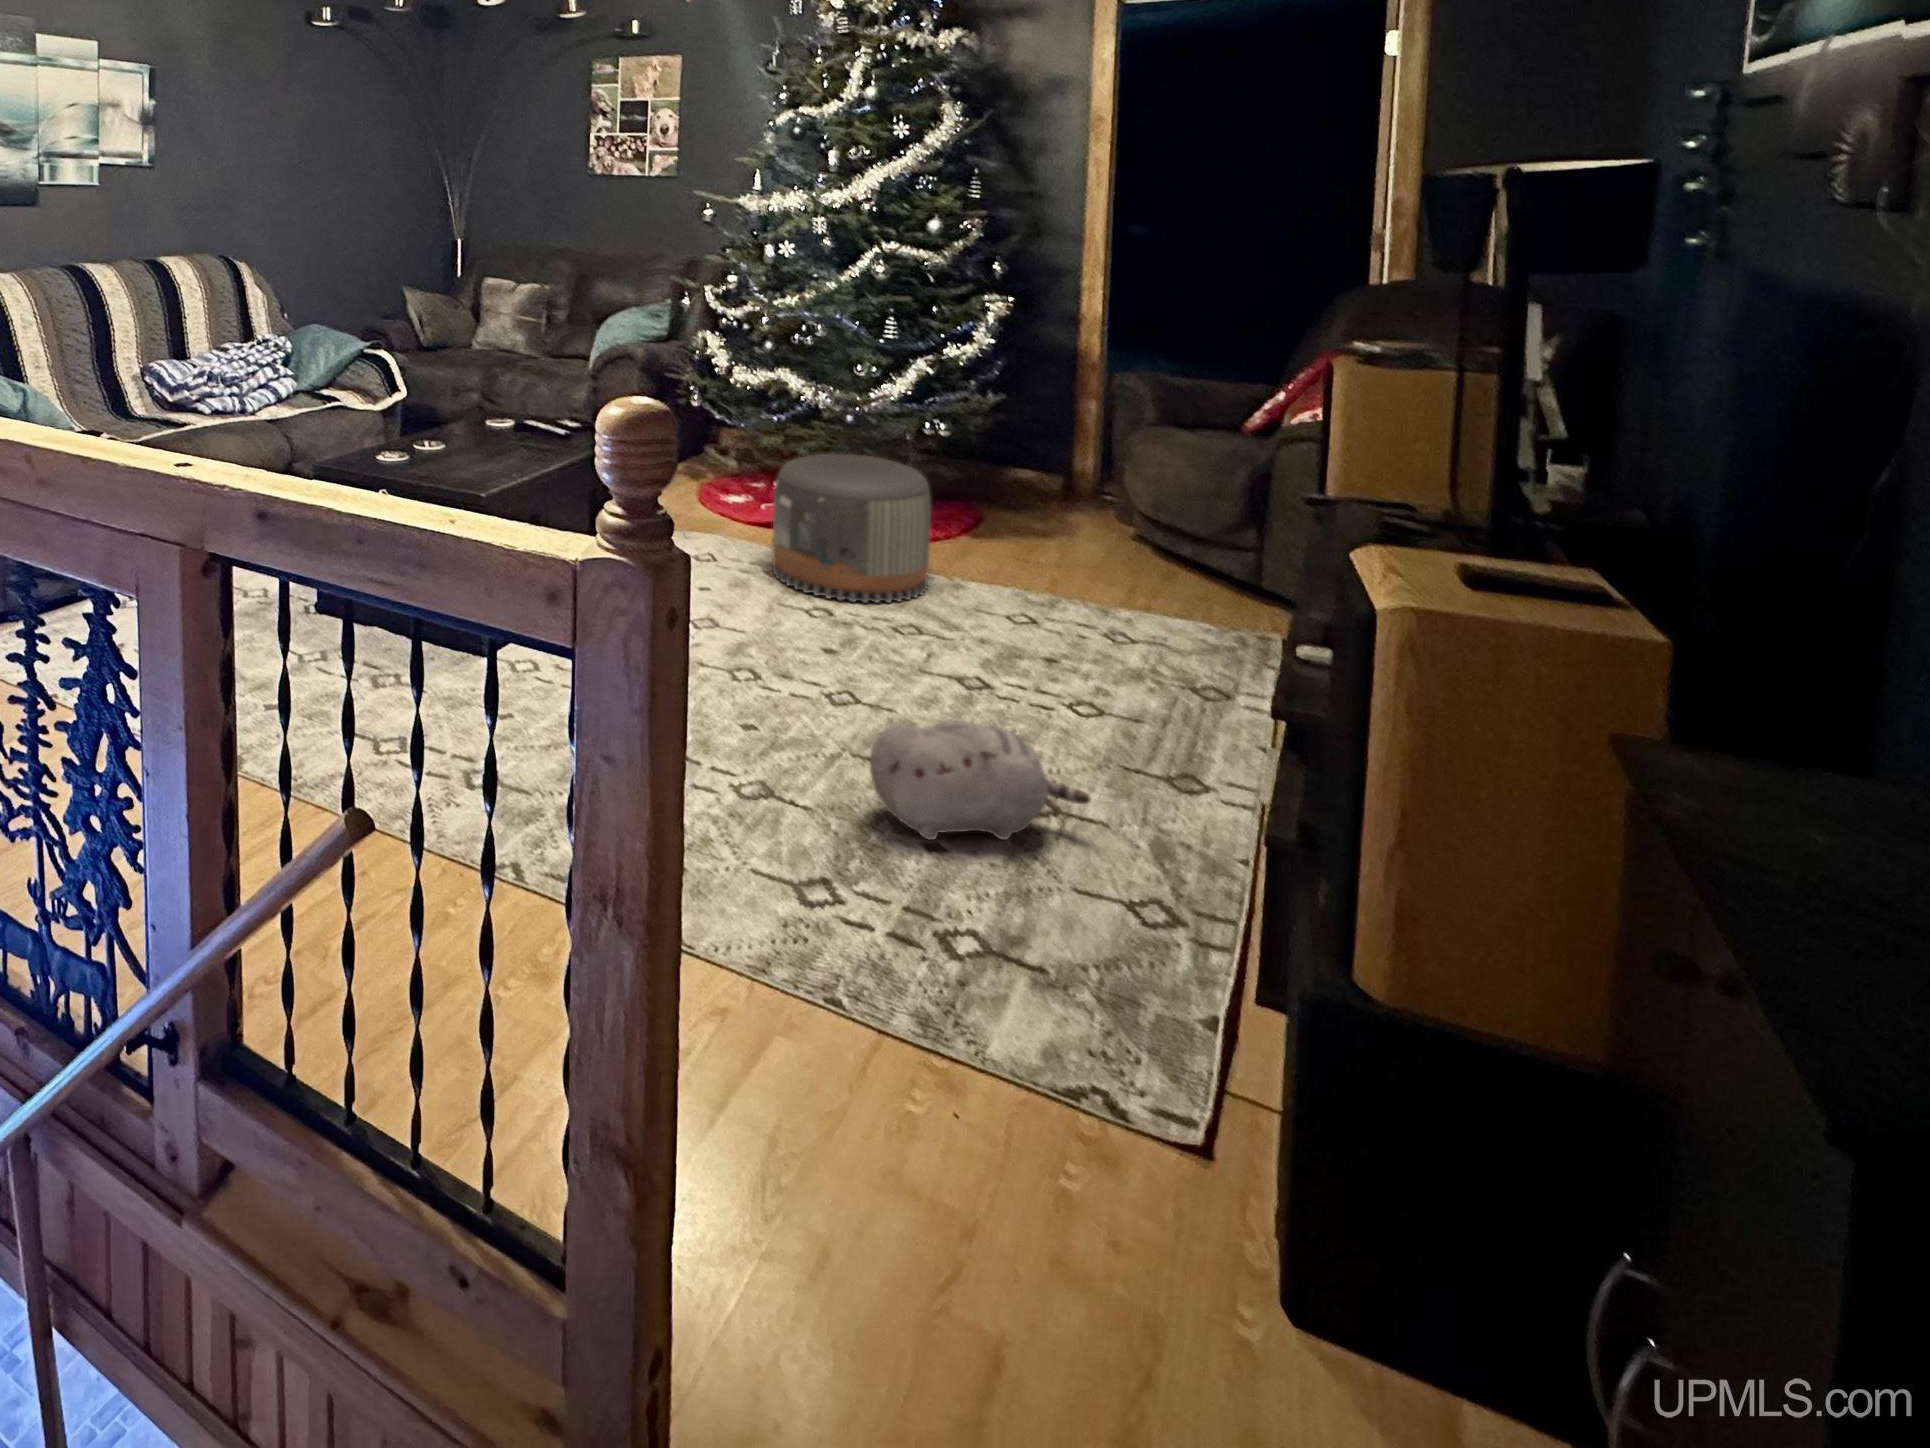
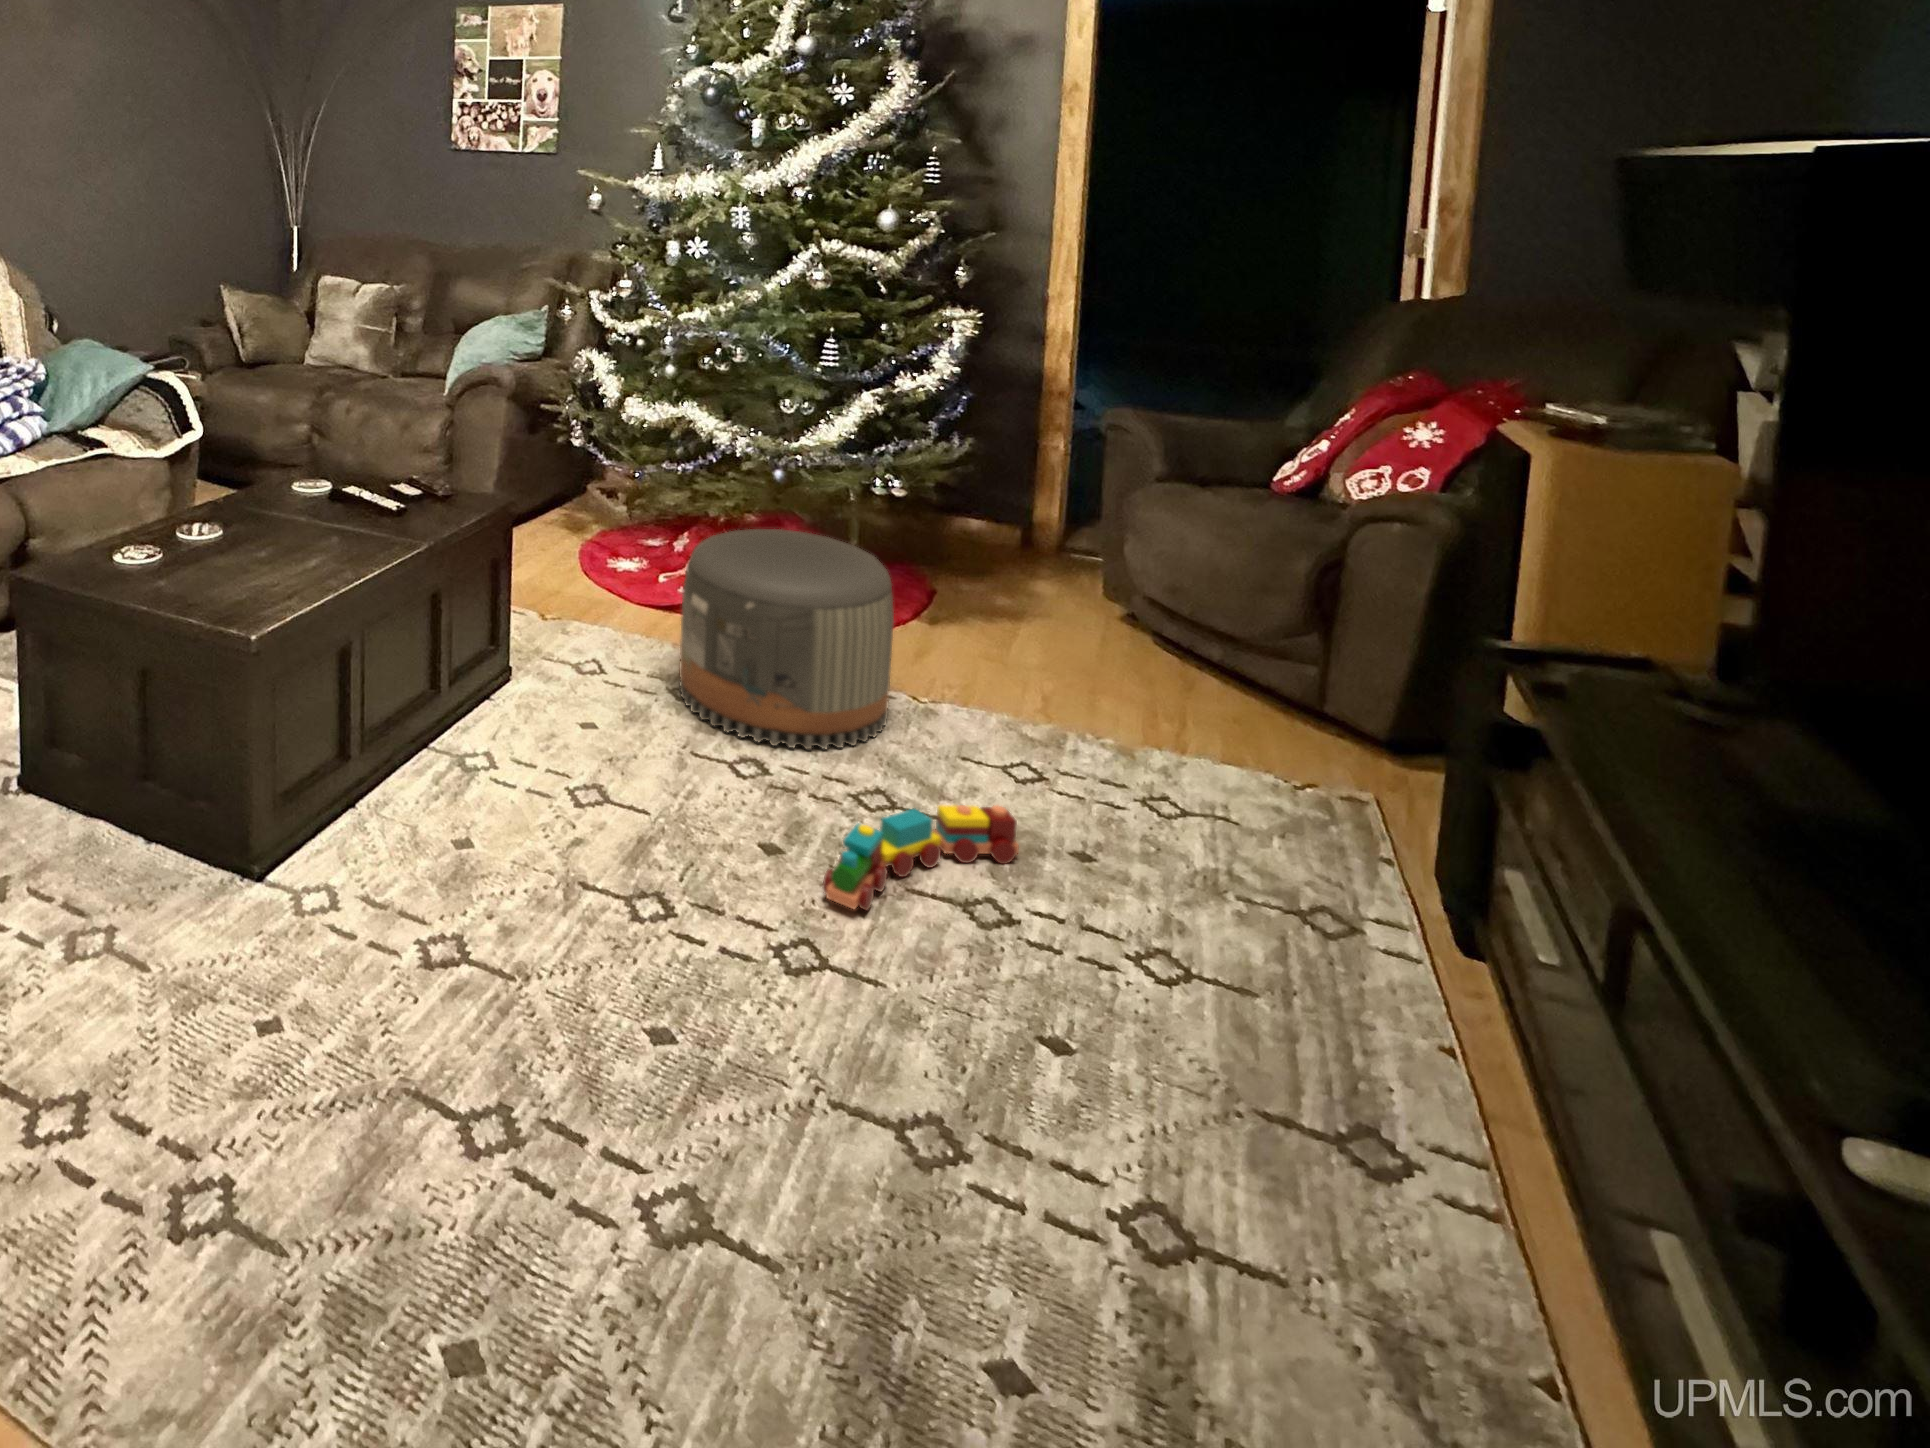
toy train: none [864,624,1007,681] -> present [822,805,1019,910]
plush toy: present [870,719,1090,840] -> none [873,1091,1249,1324]

